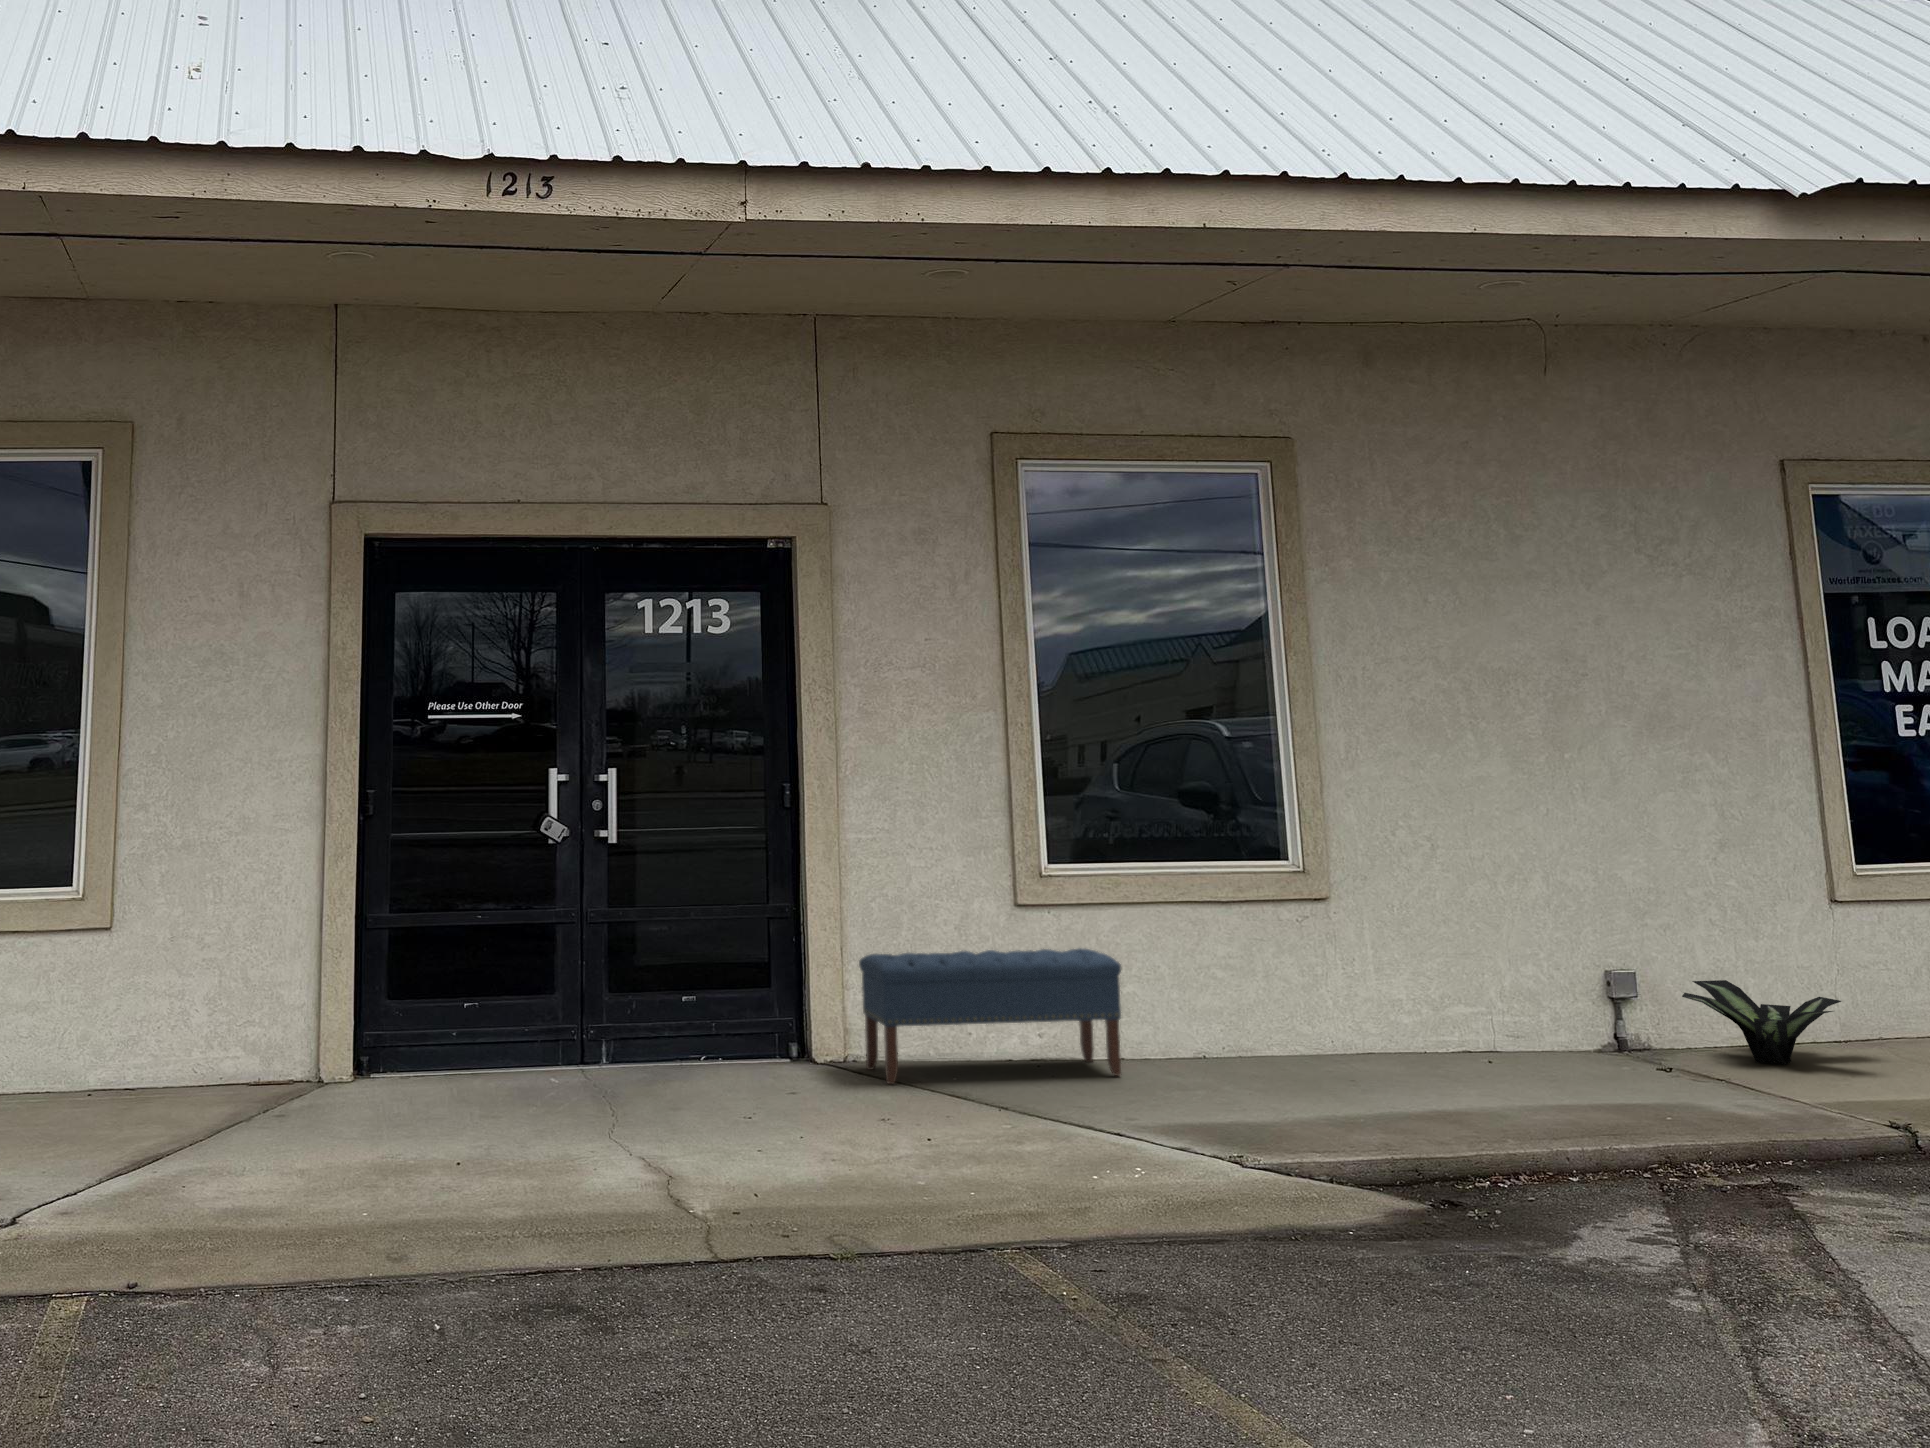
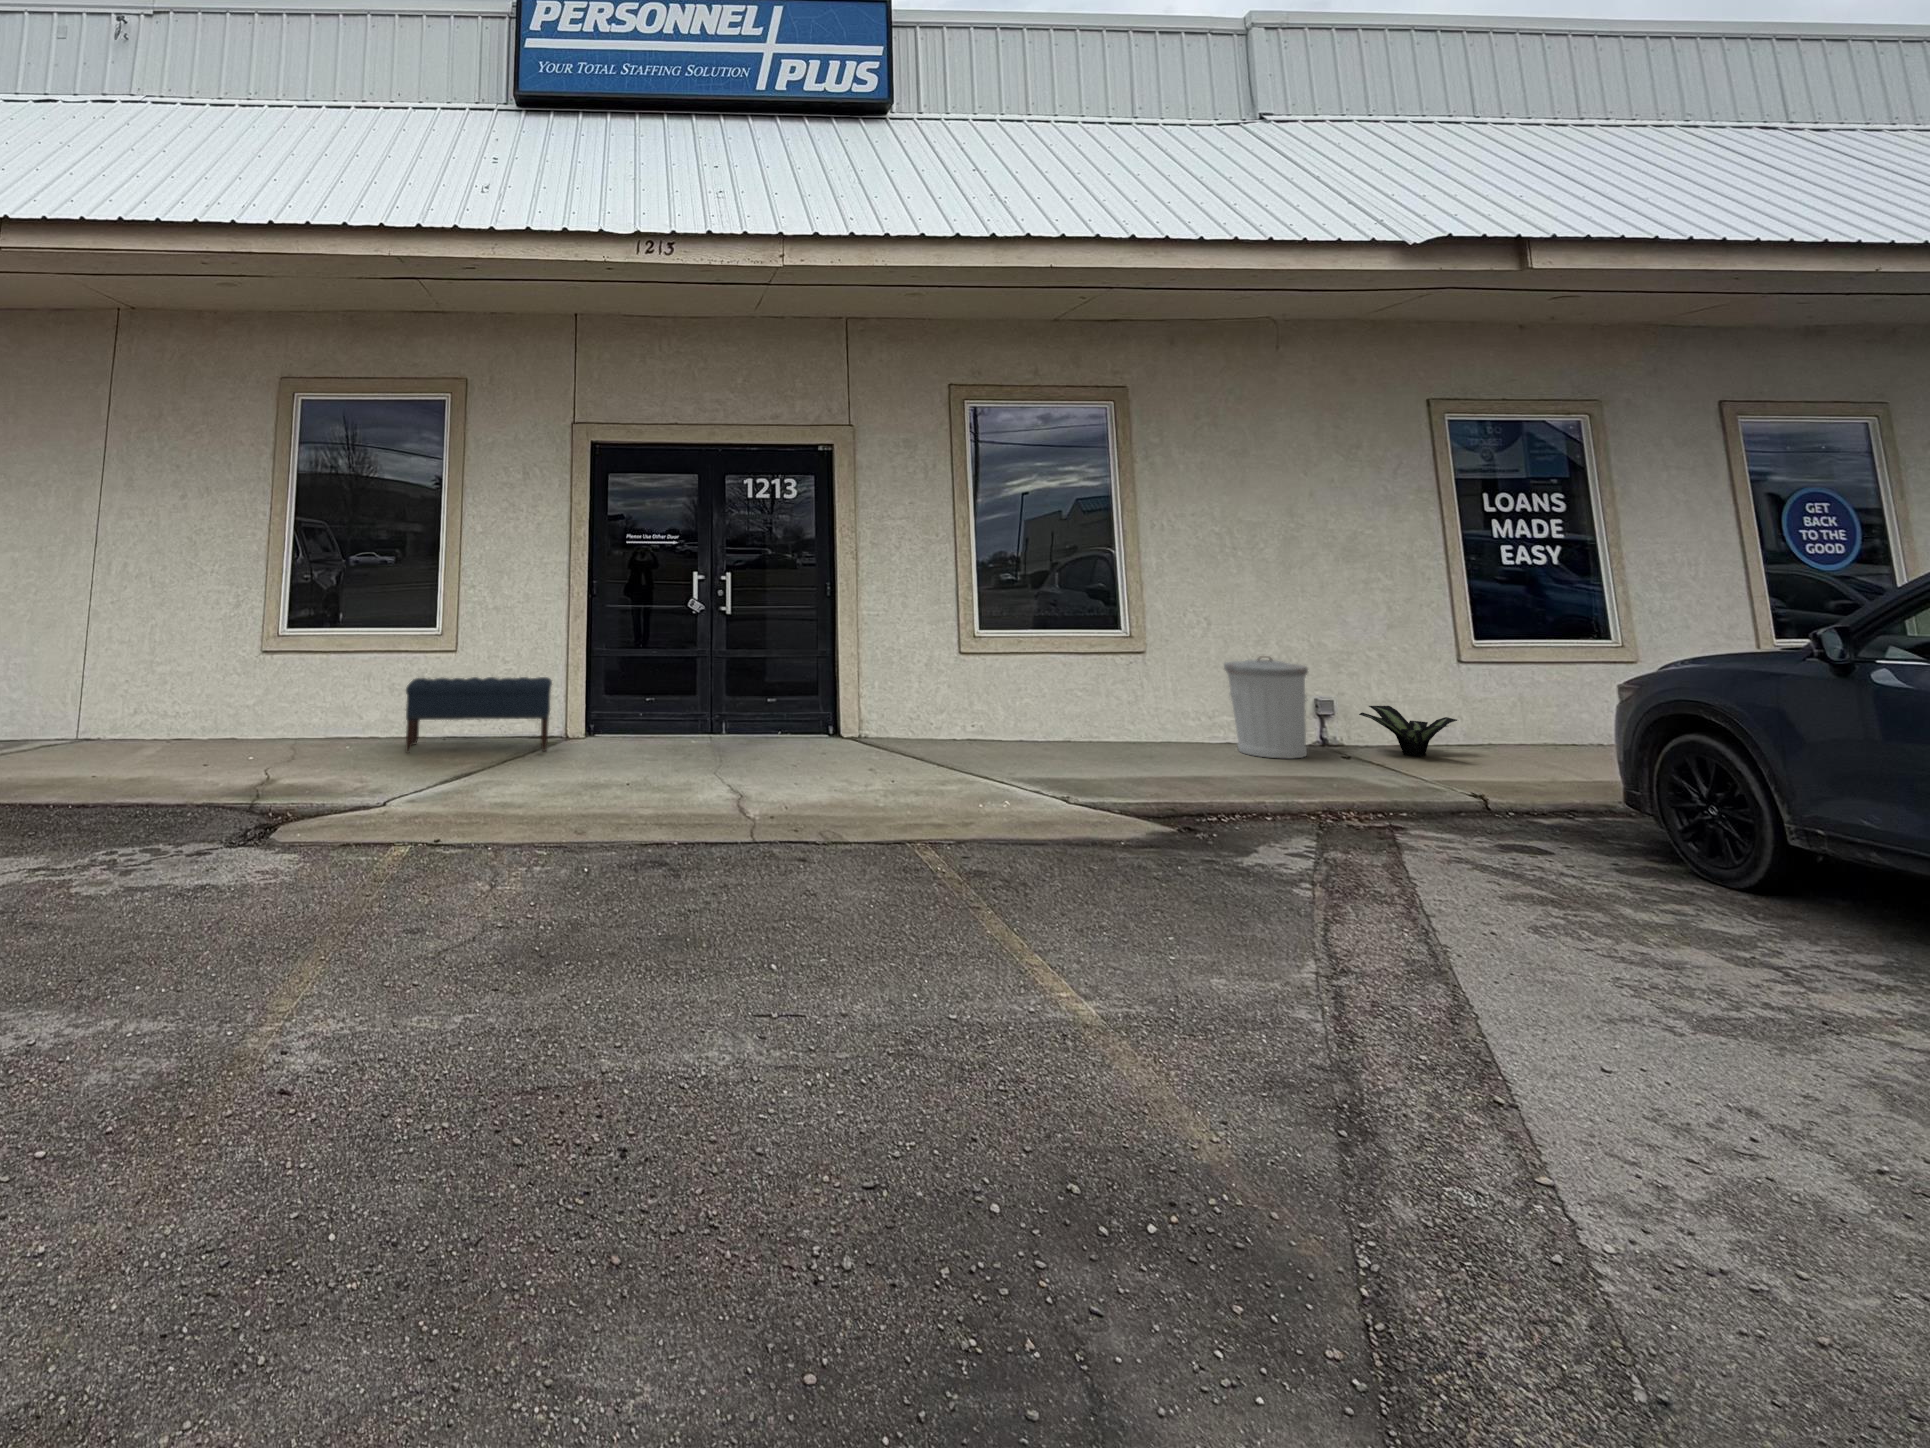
trash can: none [1463,901,1605,1075] -> present [1224,656,1308,758]
bench: present [859,949,1121,1084] -> present [406,677,552,753]

